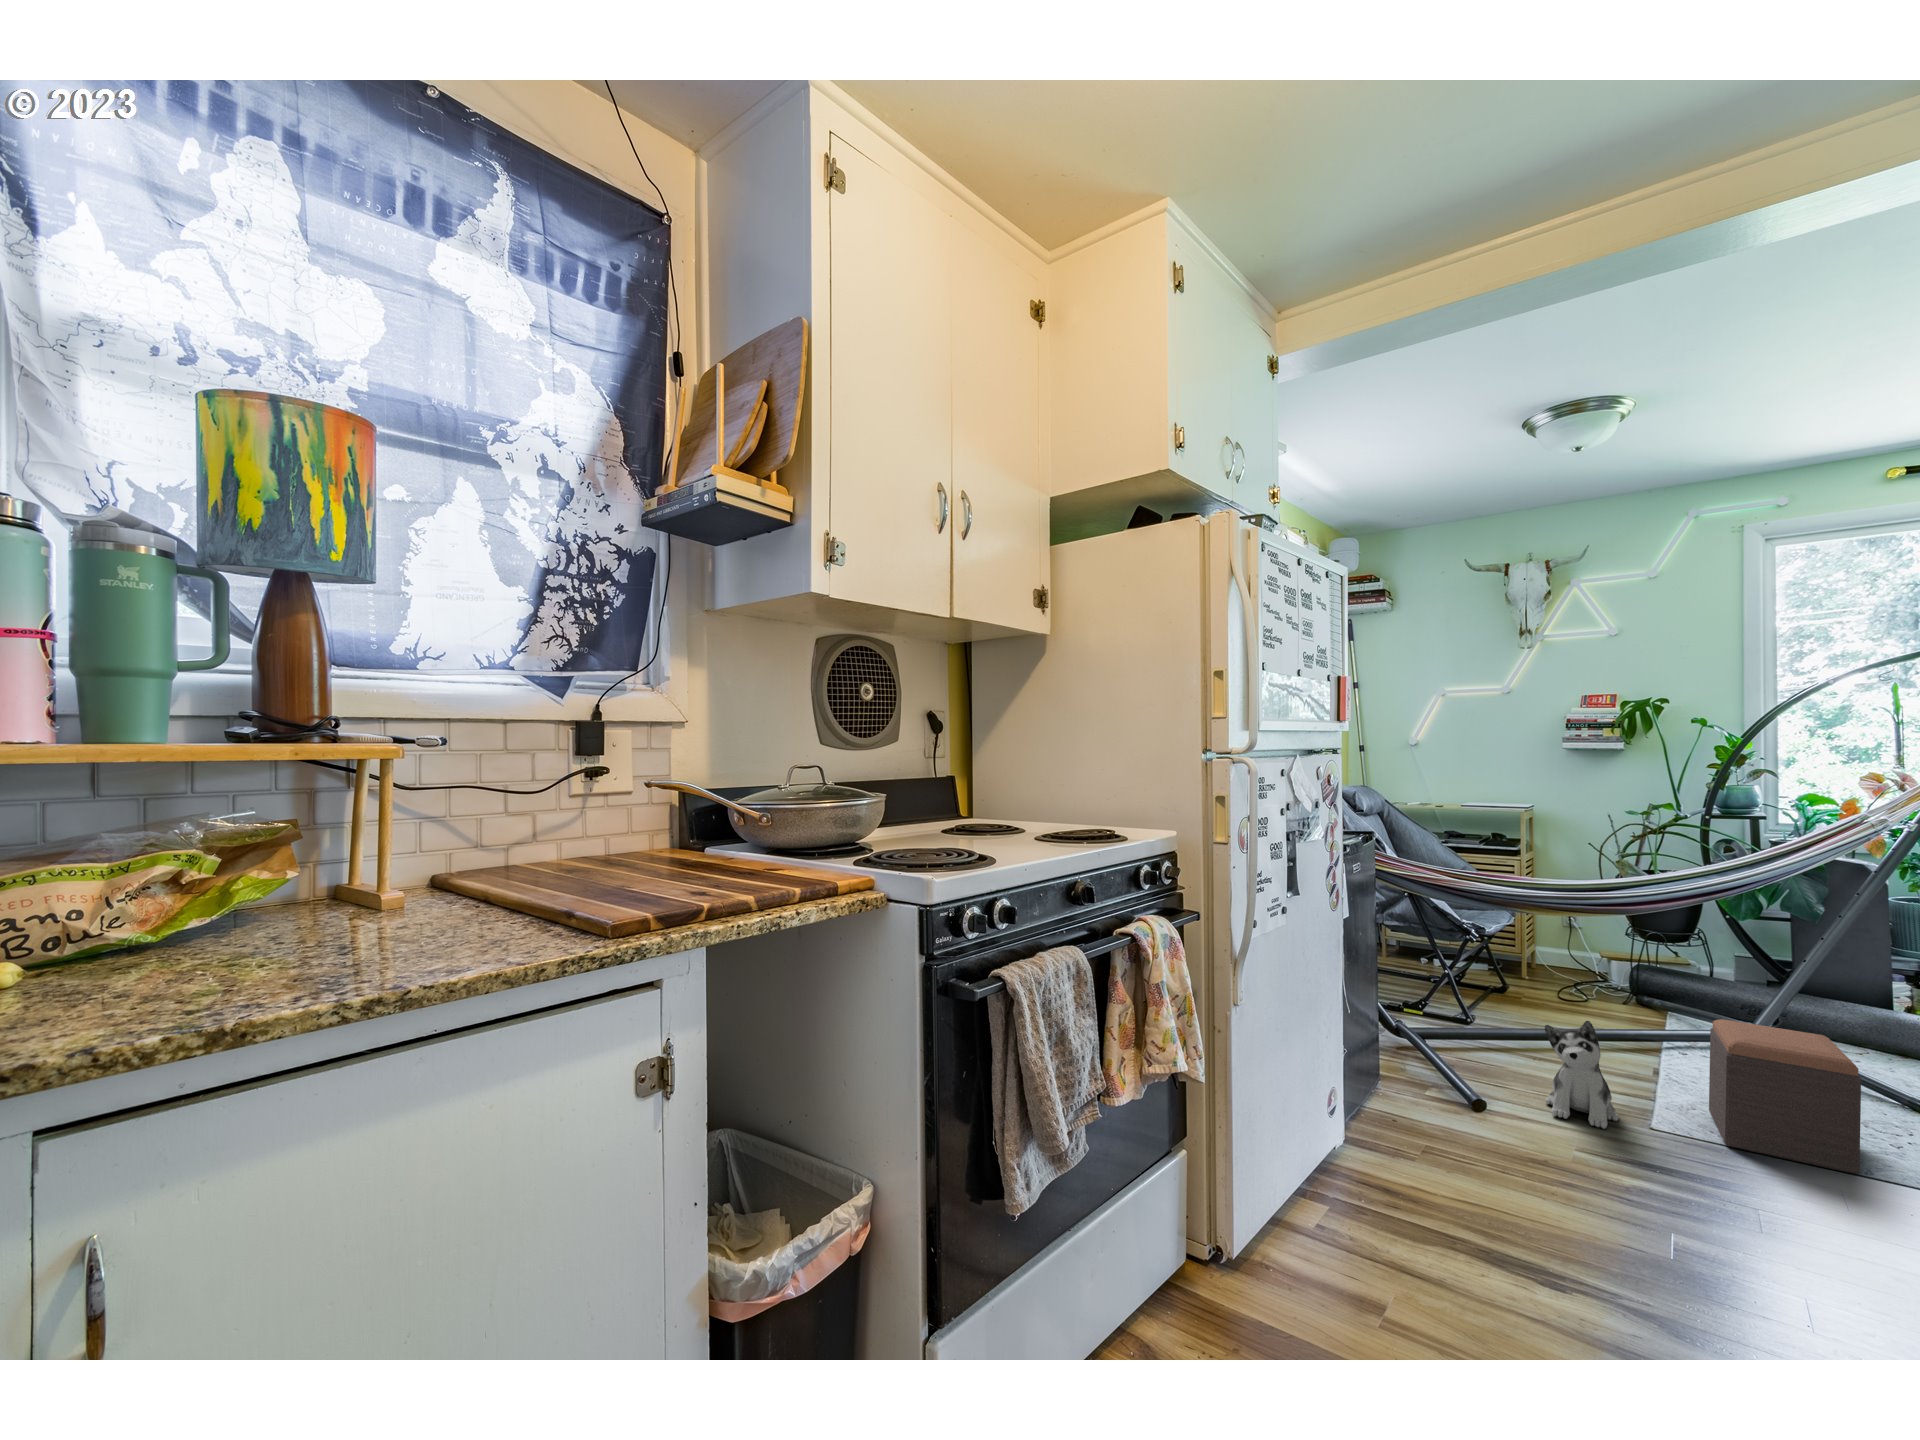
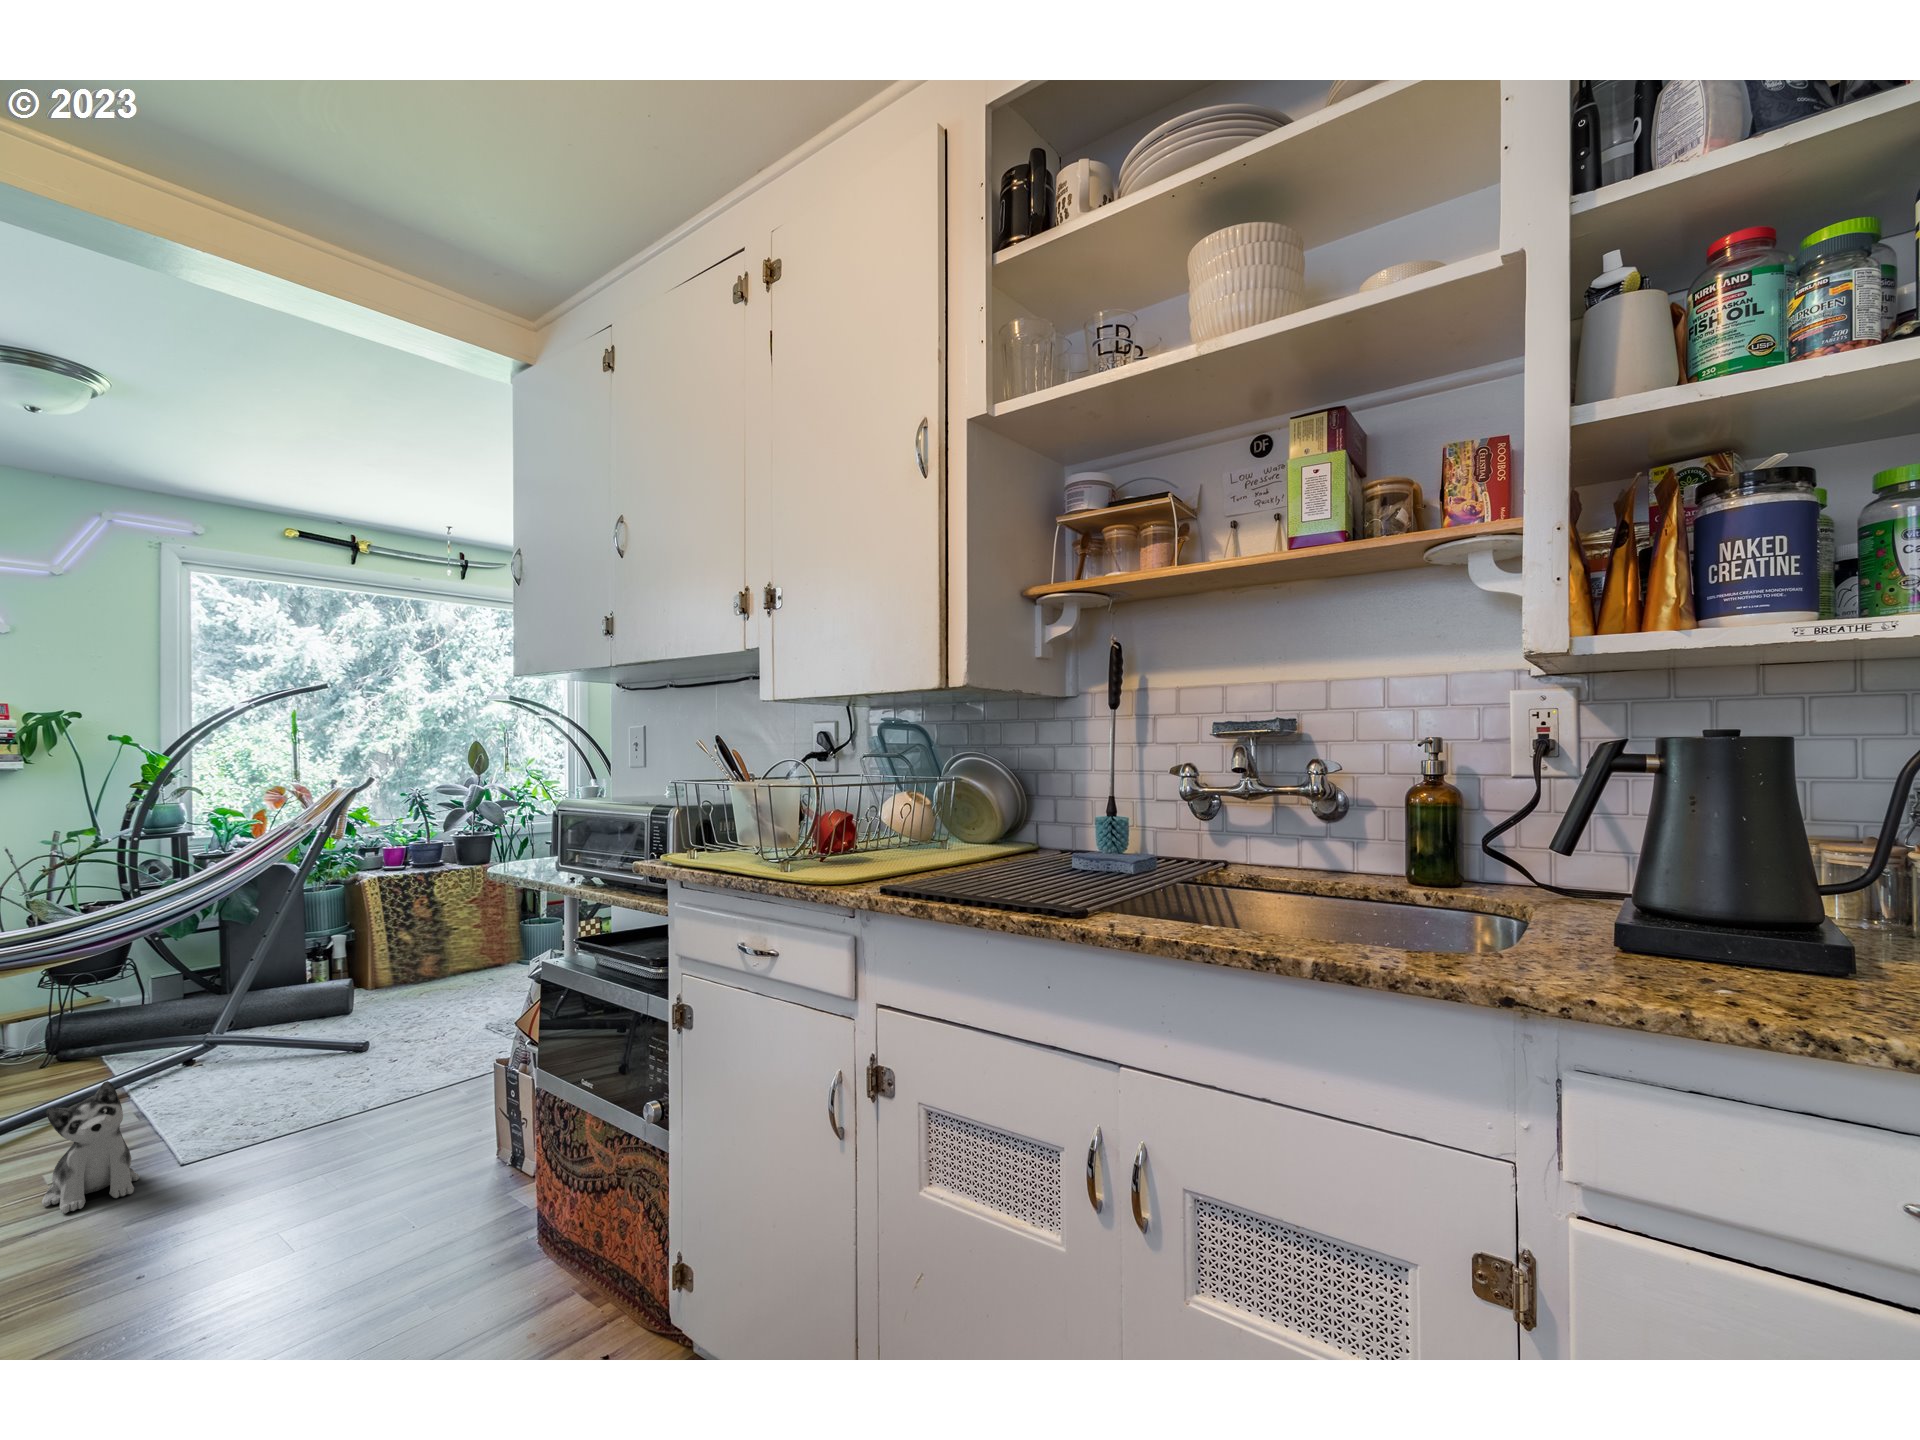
footstool: present [1709,1019,1861,1174] -> none [217,1010,355,1145]

